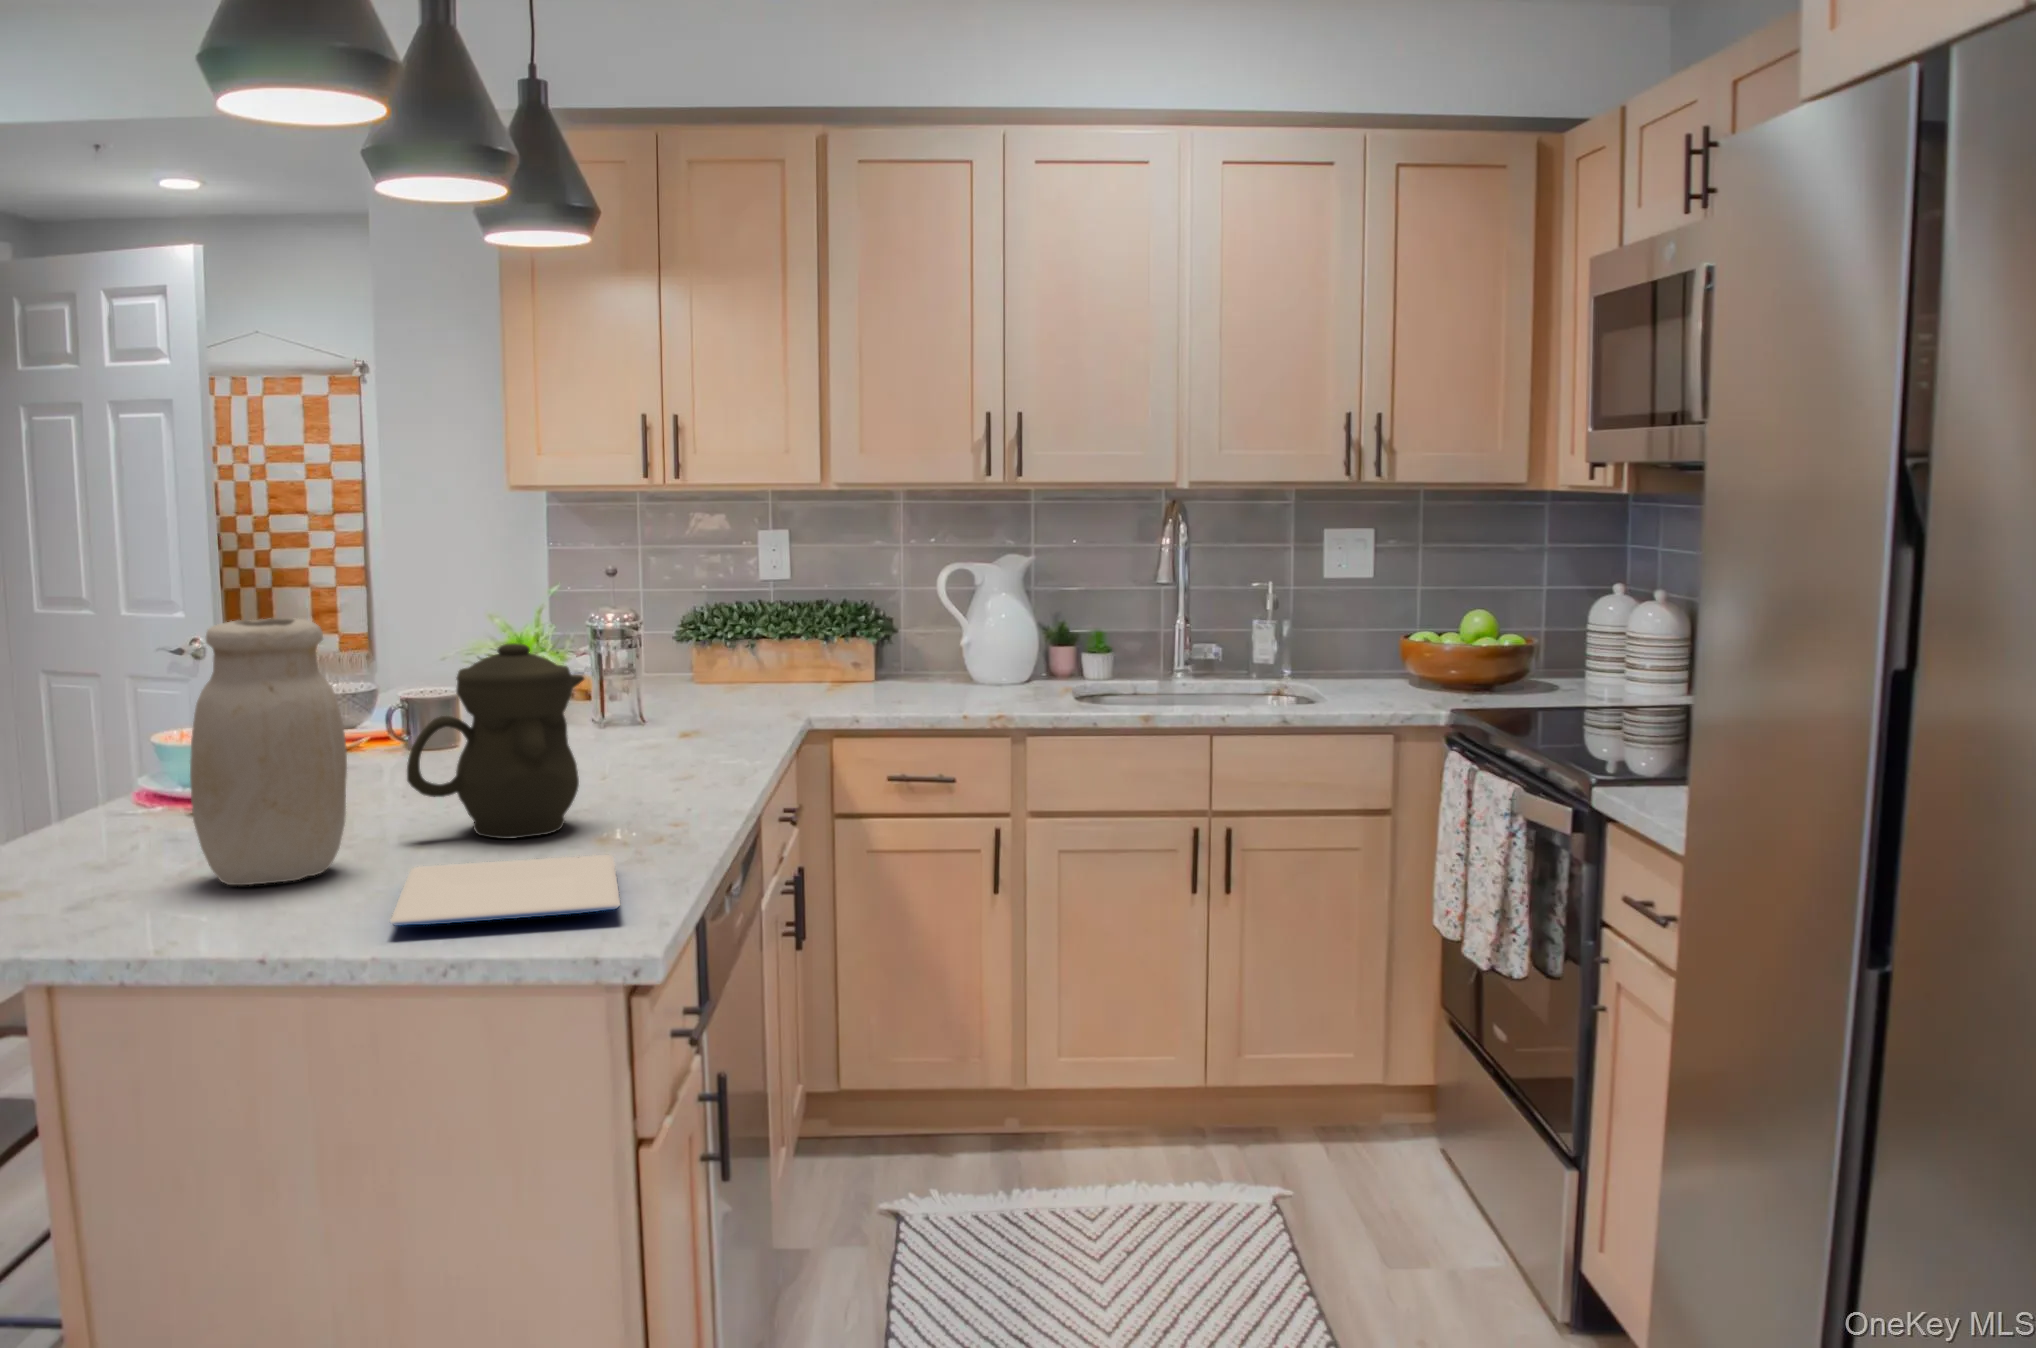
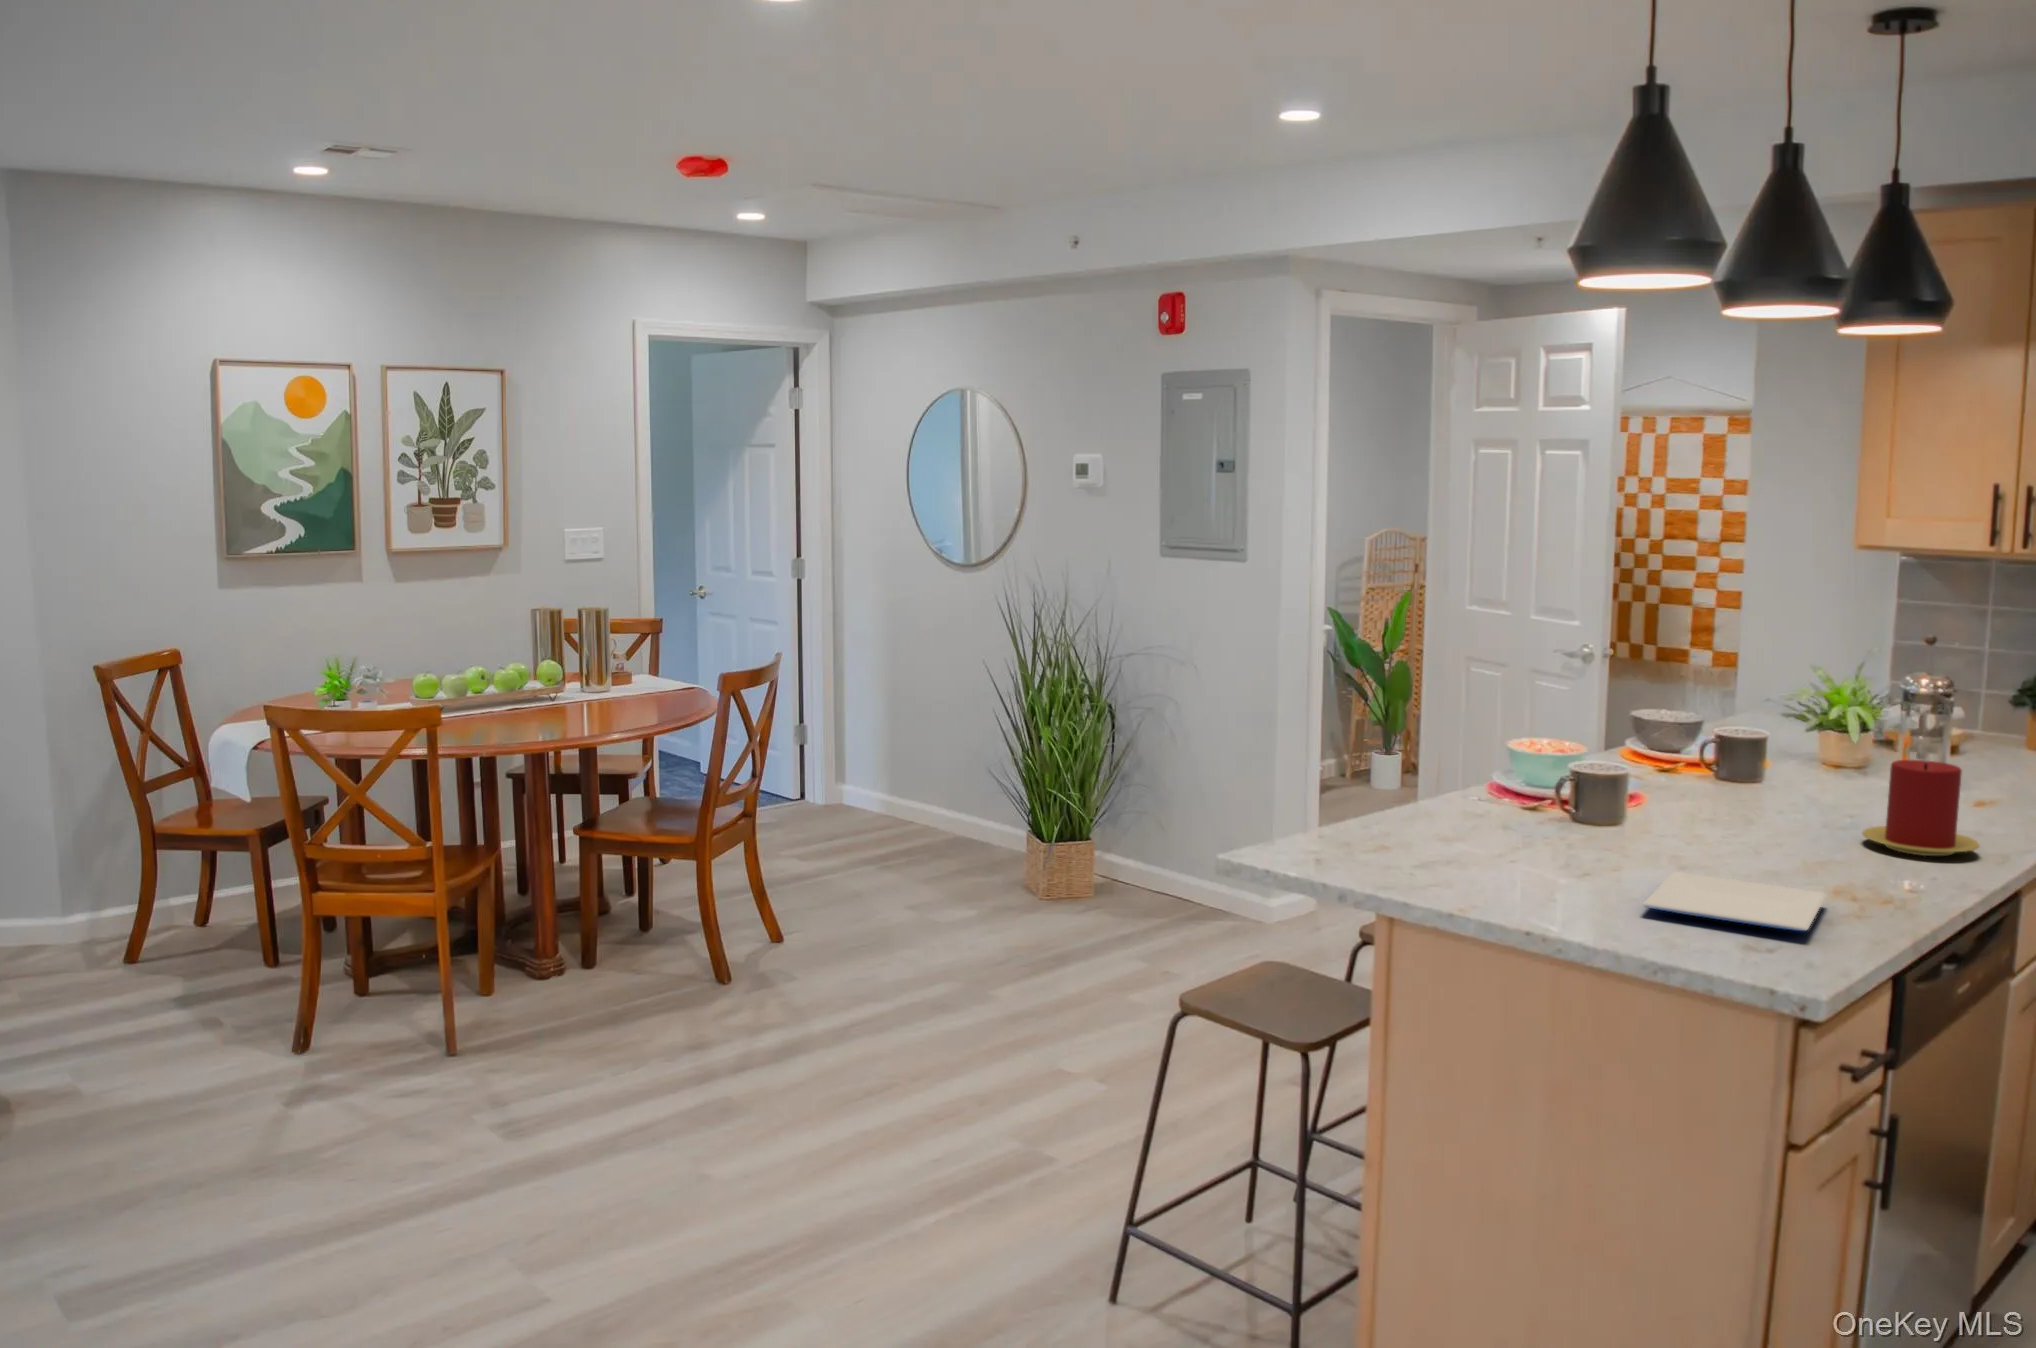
jar: present [190,618,347,885] -> none [1538,684,1640,865]
teapot: present [407,643,584,839] -> none [1686,714,1840,868]
candle: none [603,688,723,795] -> present [1862,760,1979,856]

